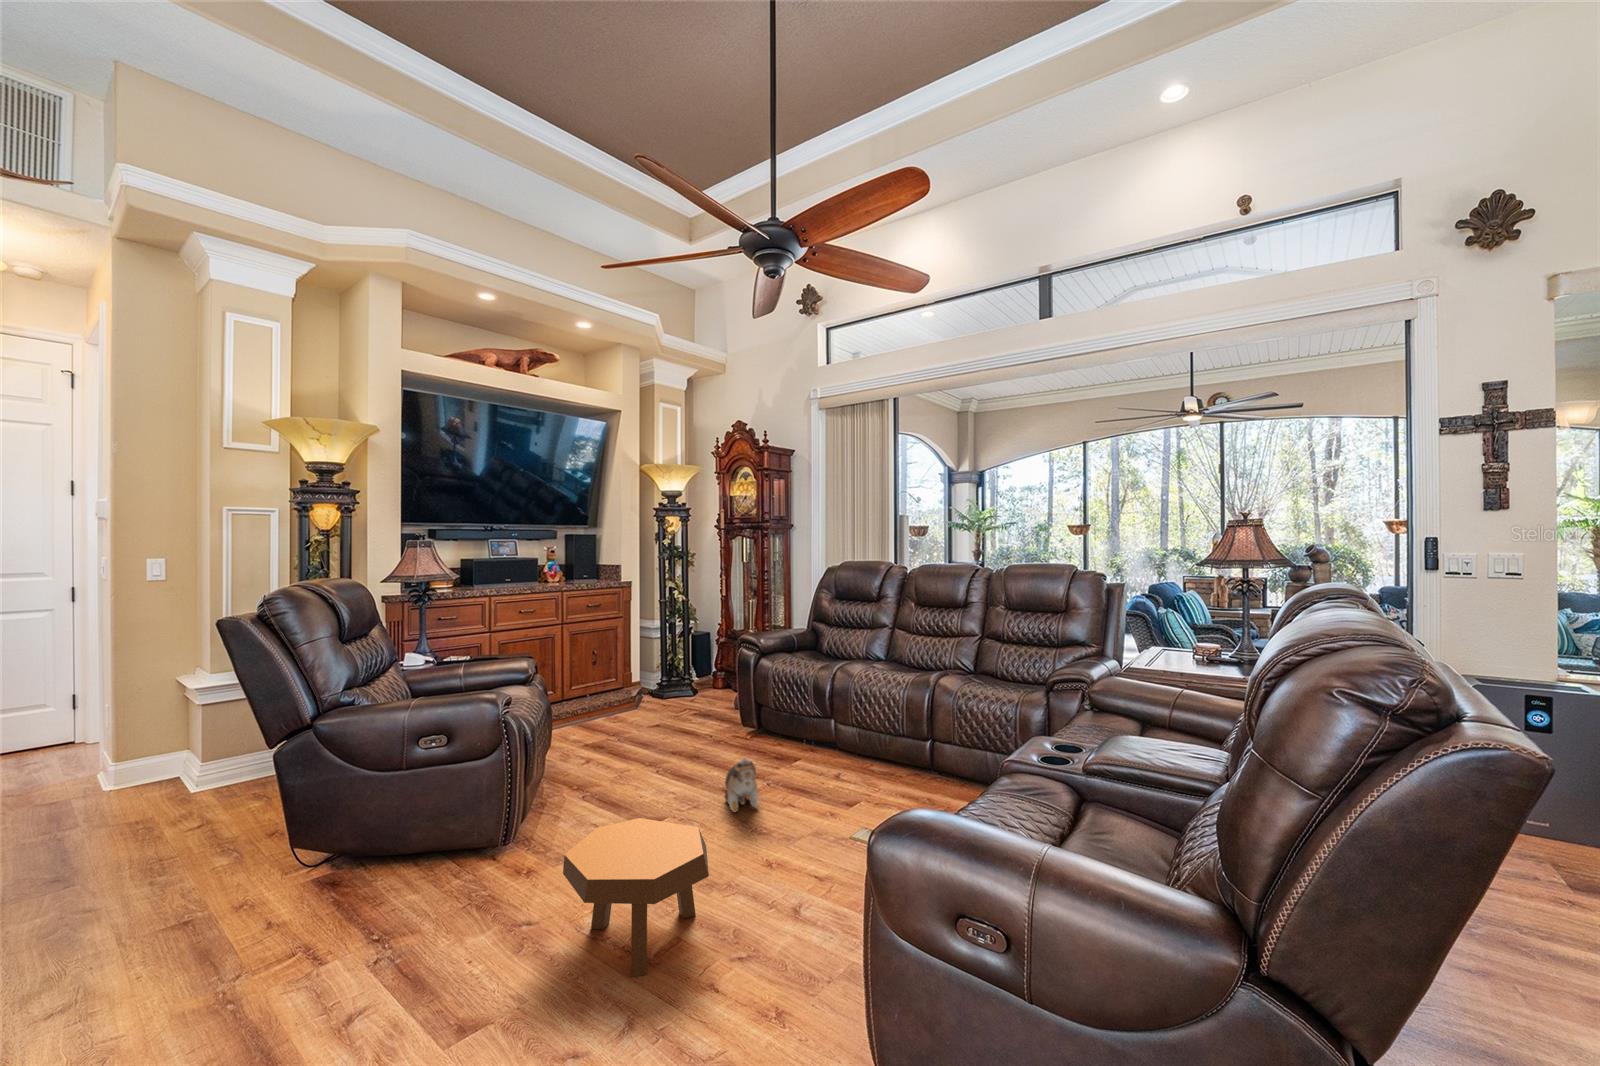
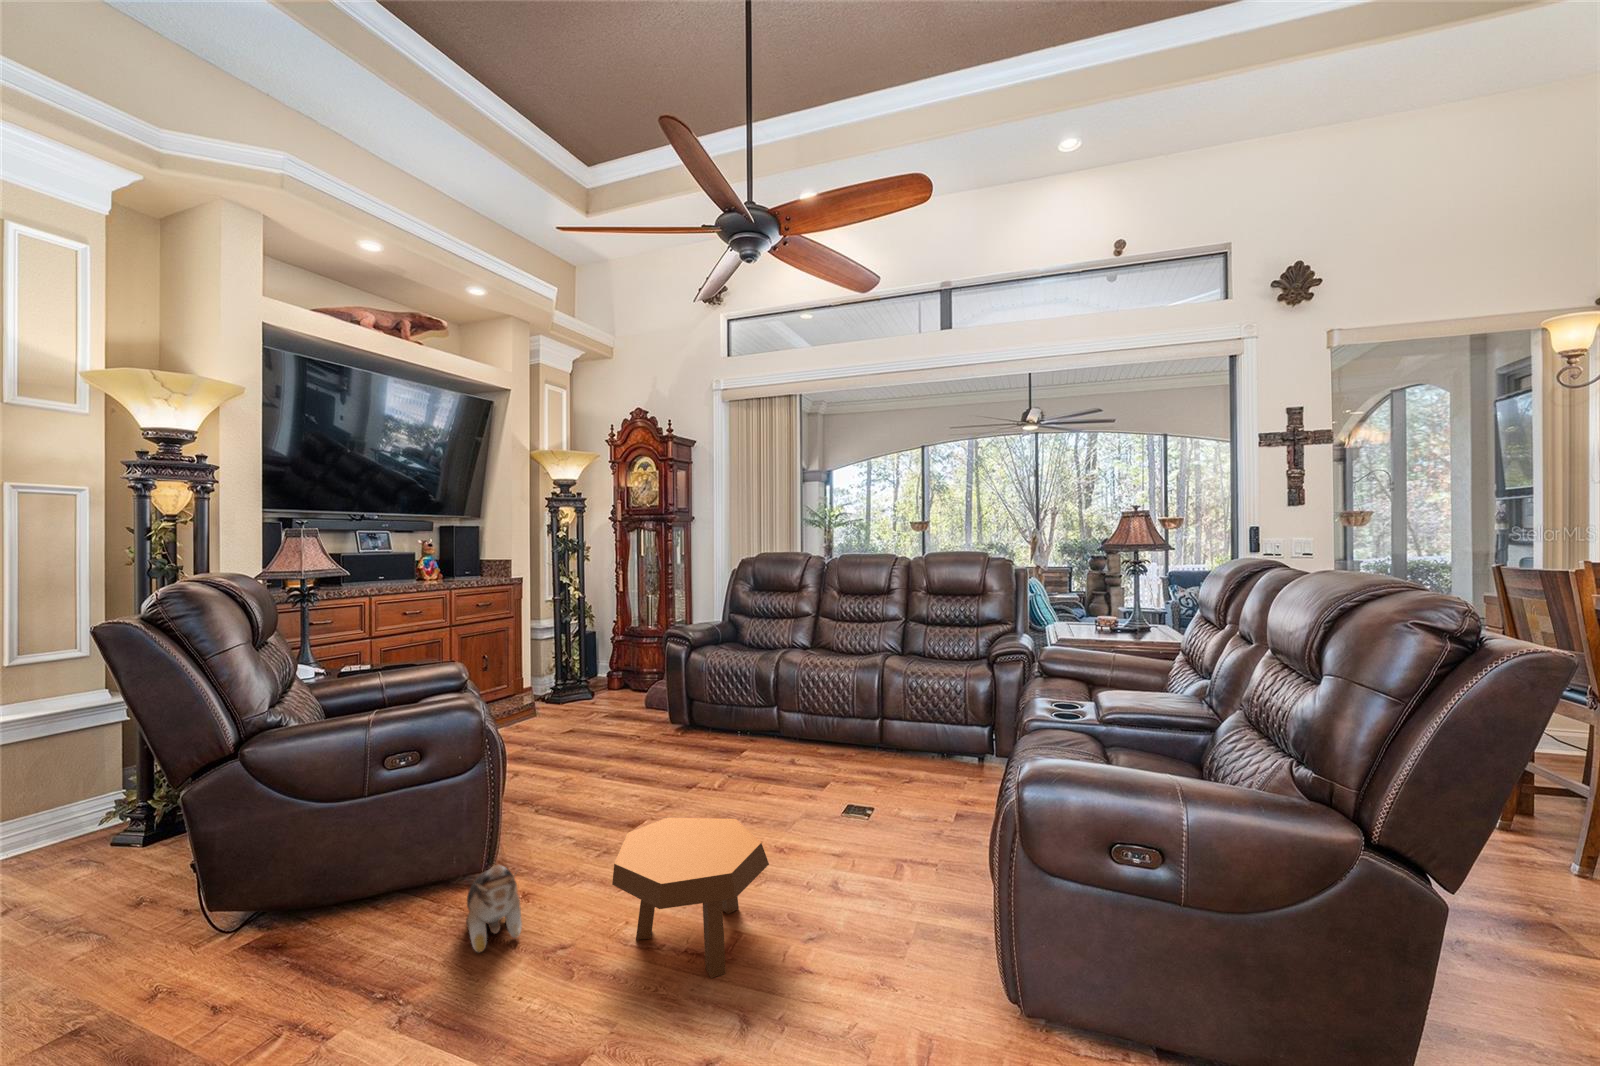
plush toy: present [725,758,759,812] -> present [466,865,522,953]

